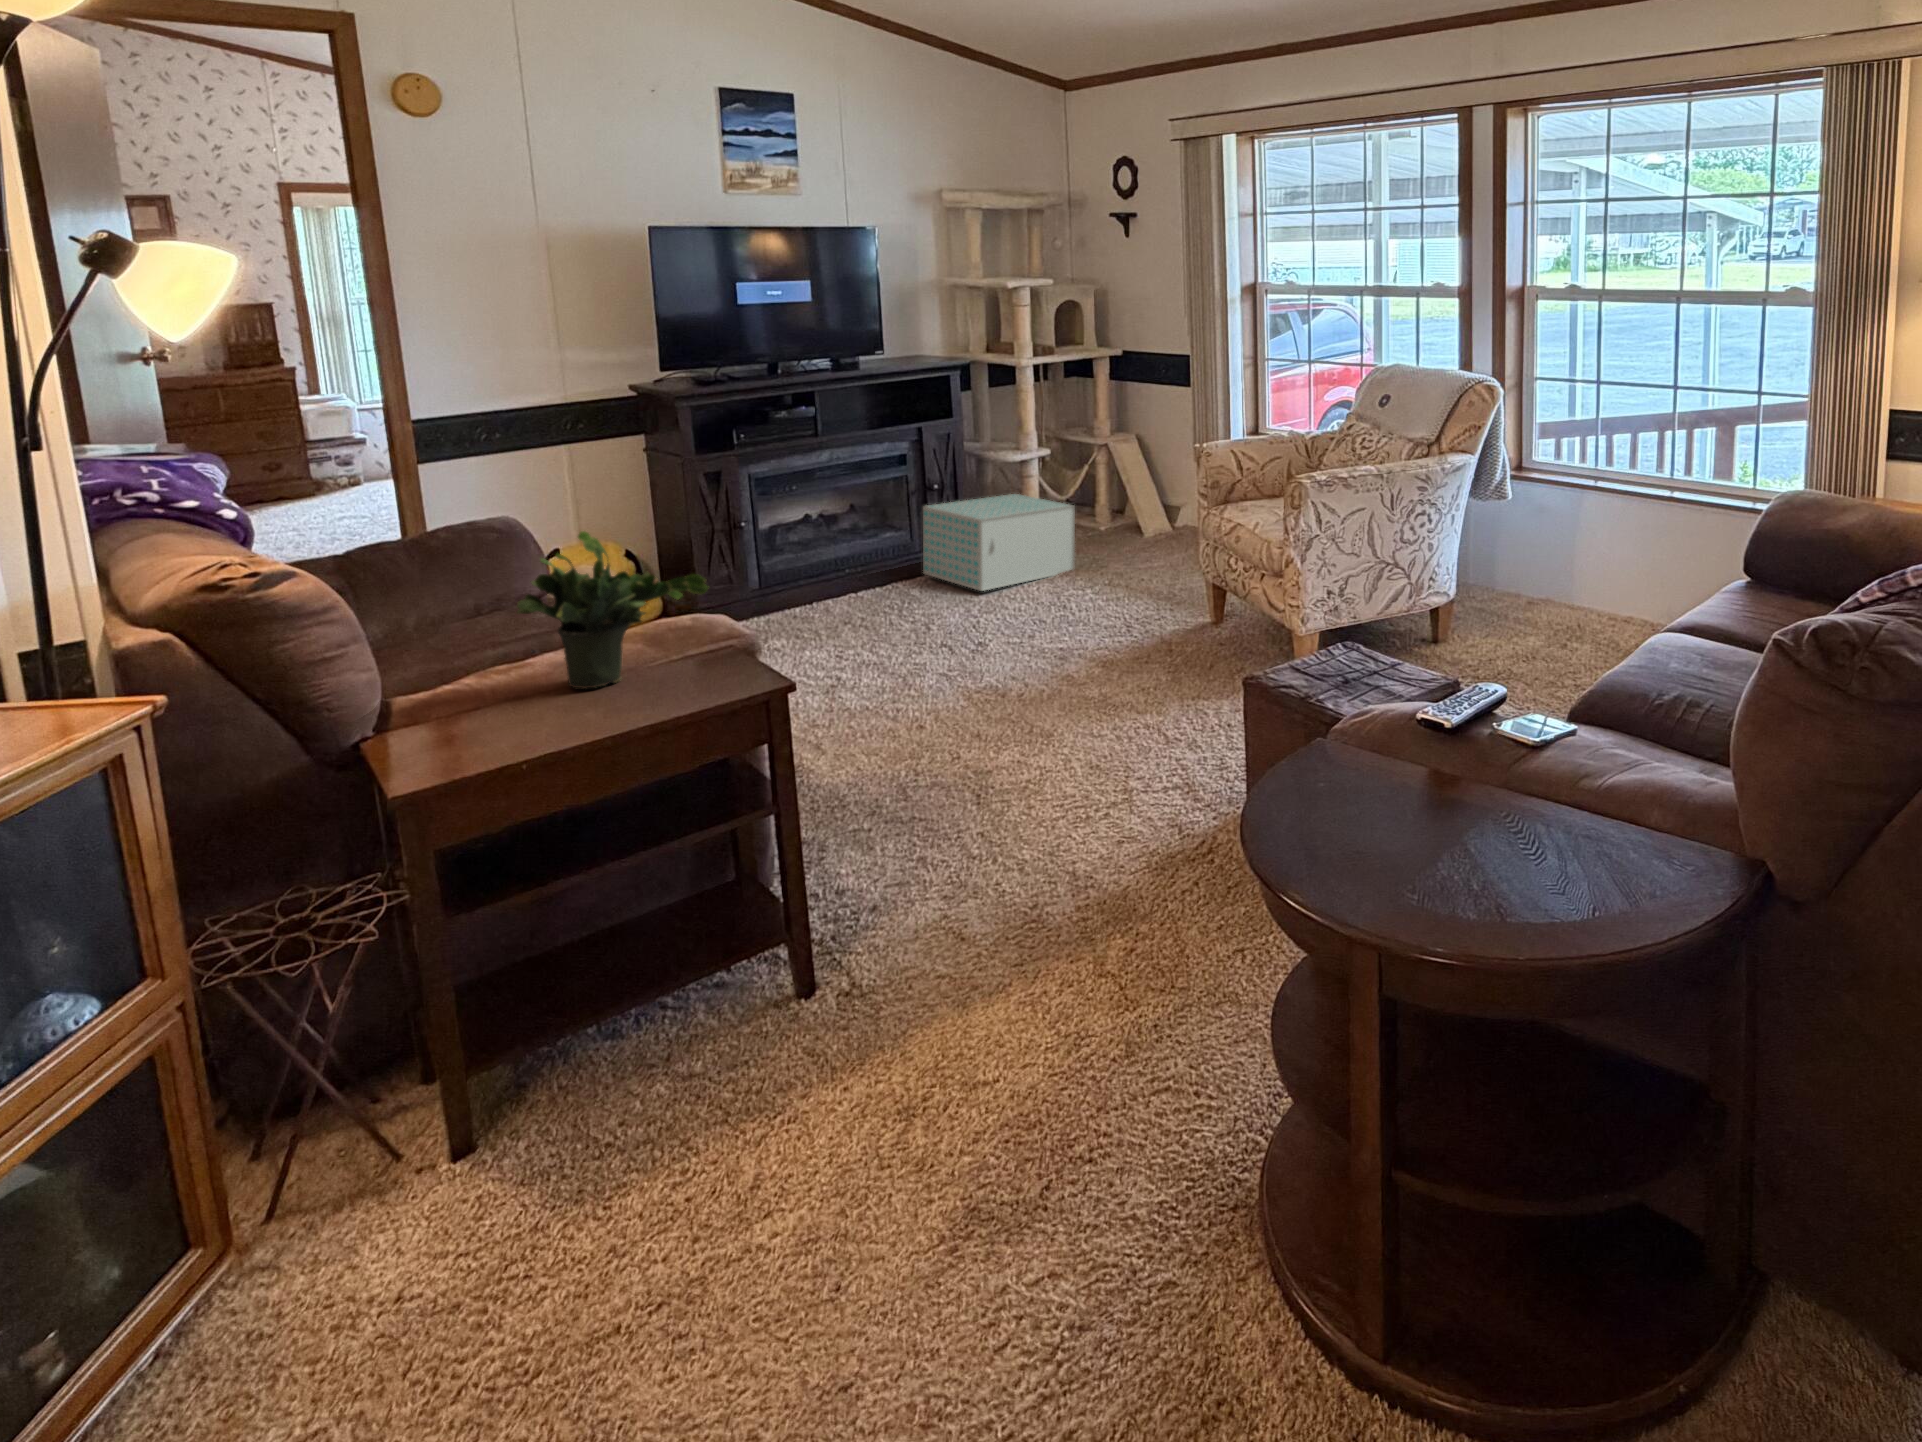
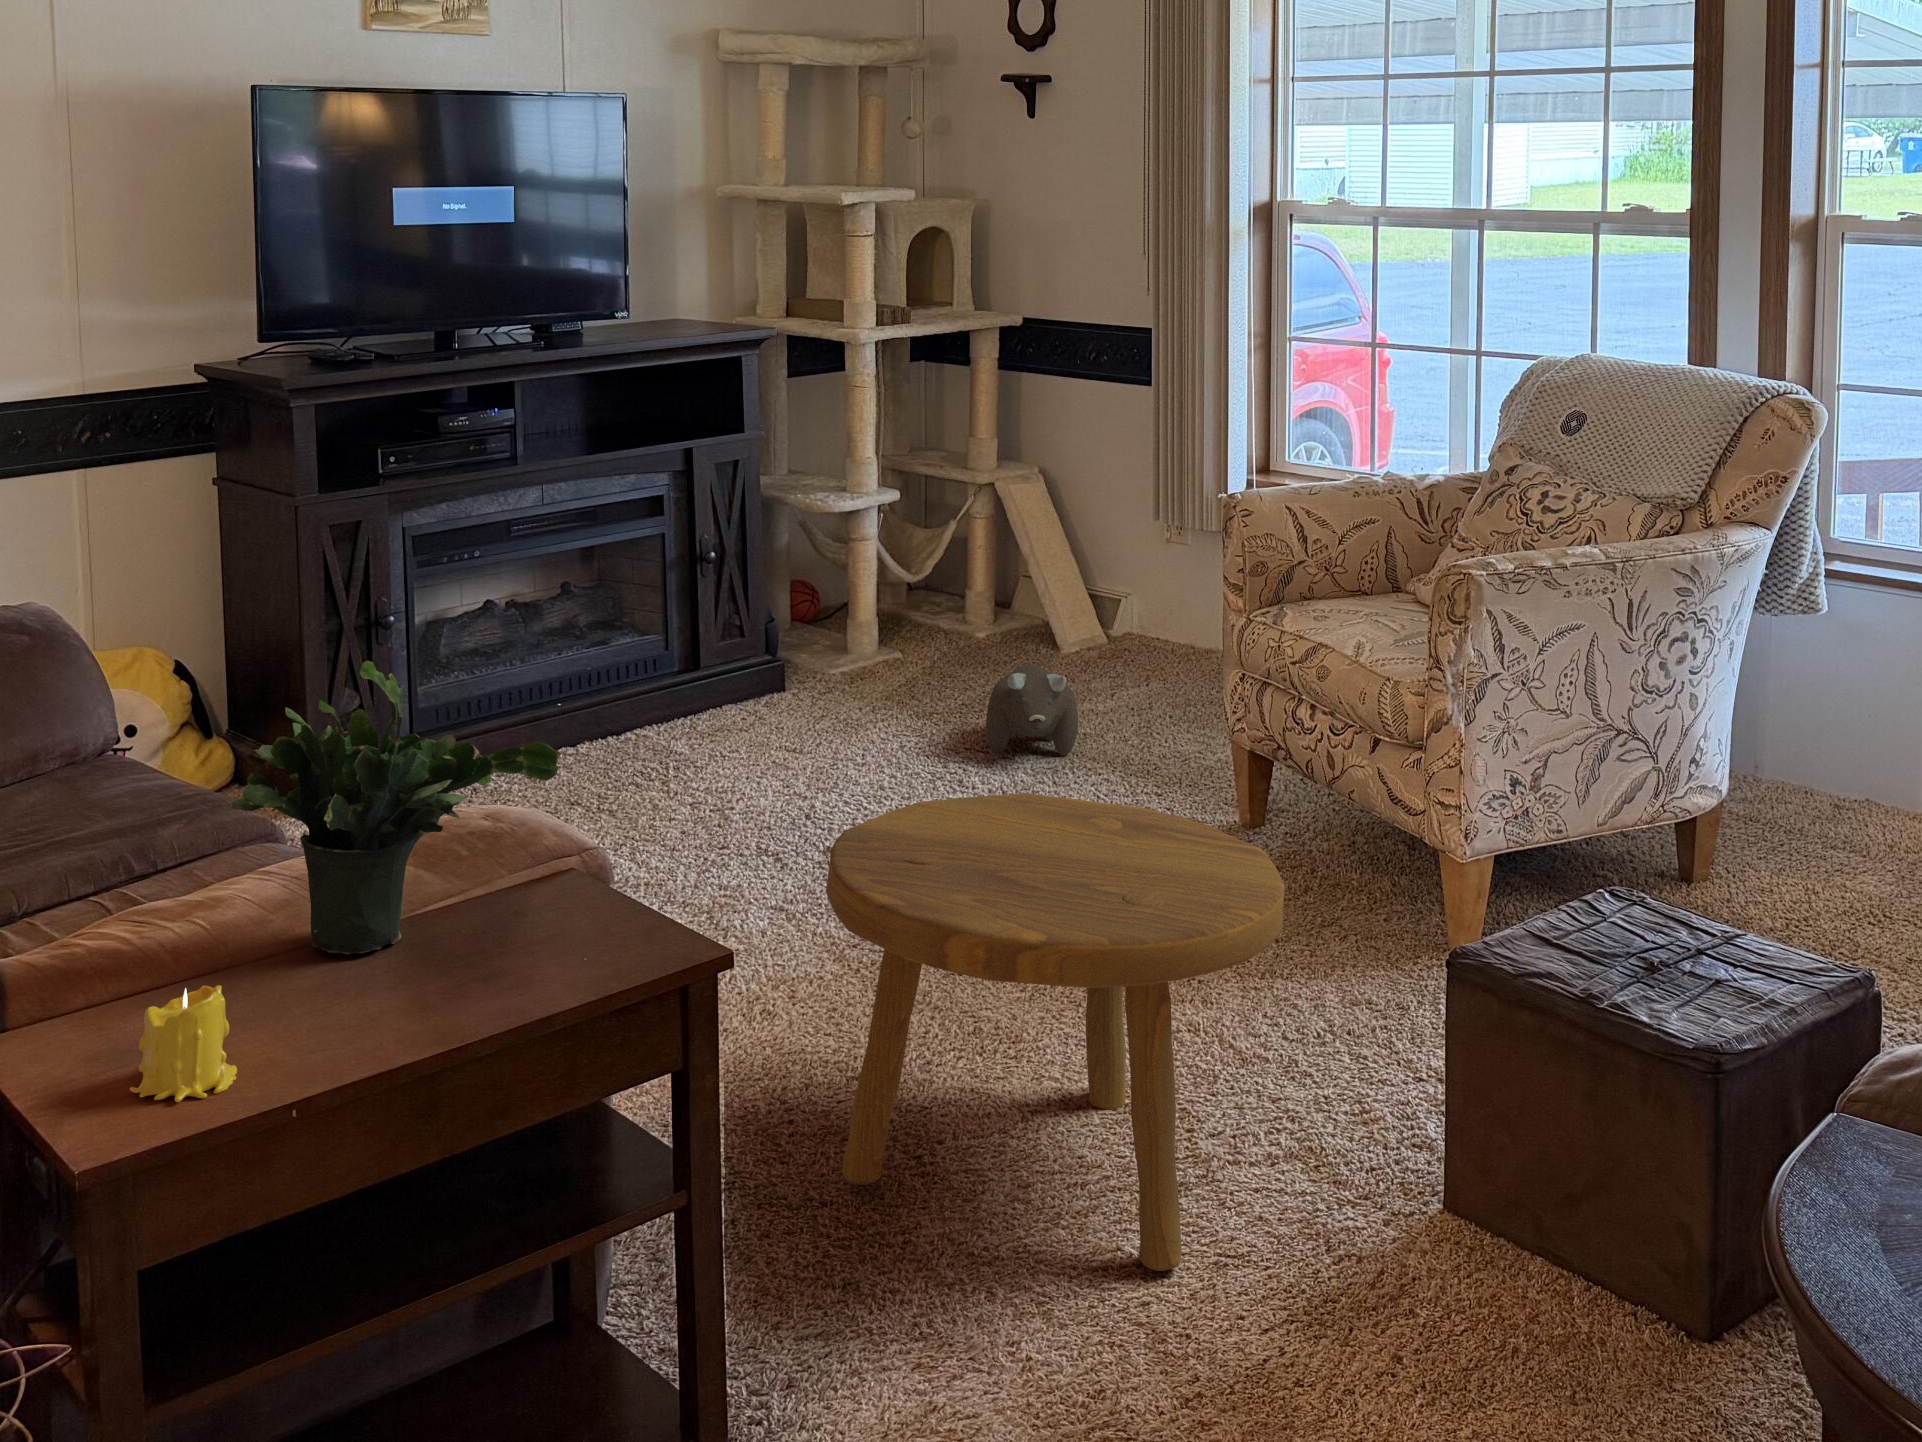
storage box: present [923,494,1075,591] -> none [682,571,957,752]
plush toy: none [1084,541,1134,589] -> present [986,665,1078,756]
footstool: none [909,603,1157,845] -> present [826,794,1284,1271]
candle: none [424,702,491,763] -> present [130,985,237,1102]

